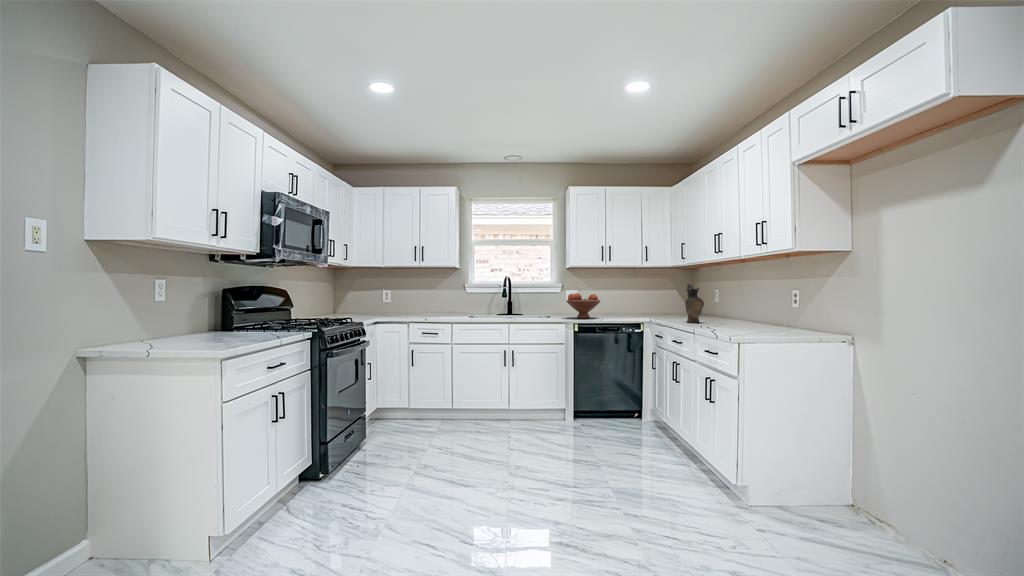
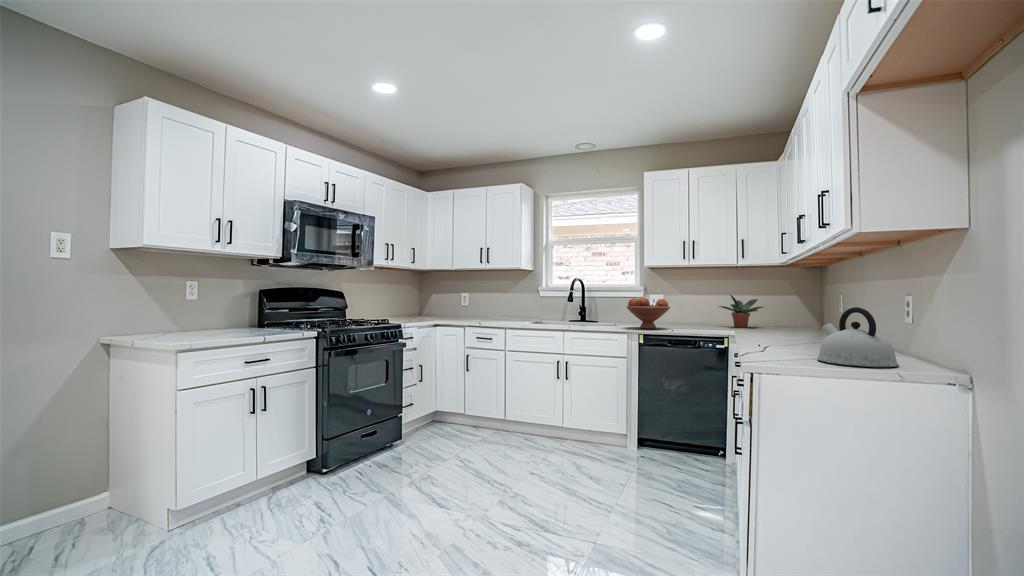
ceramic pitcher: present [685,283,704,323] -> none [770,284,798,341]
potted plant: none [624,290,657,315] -> present [719,295,764,328]
kettle: none [743,299,788,334] -> present [817,307,899,367]

